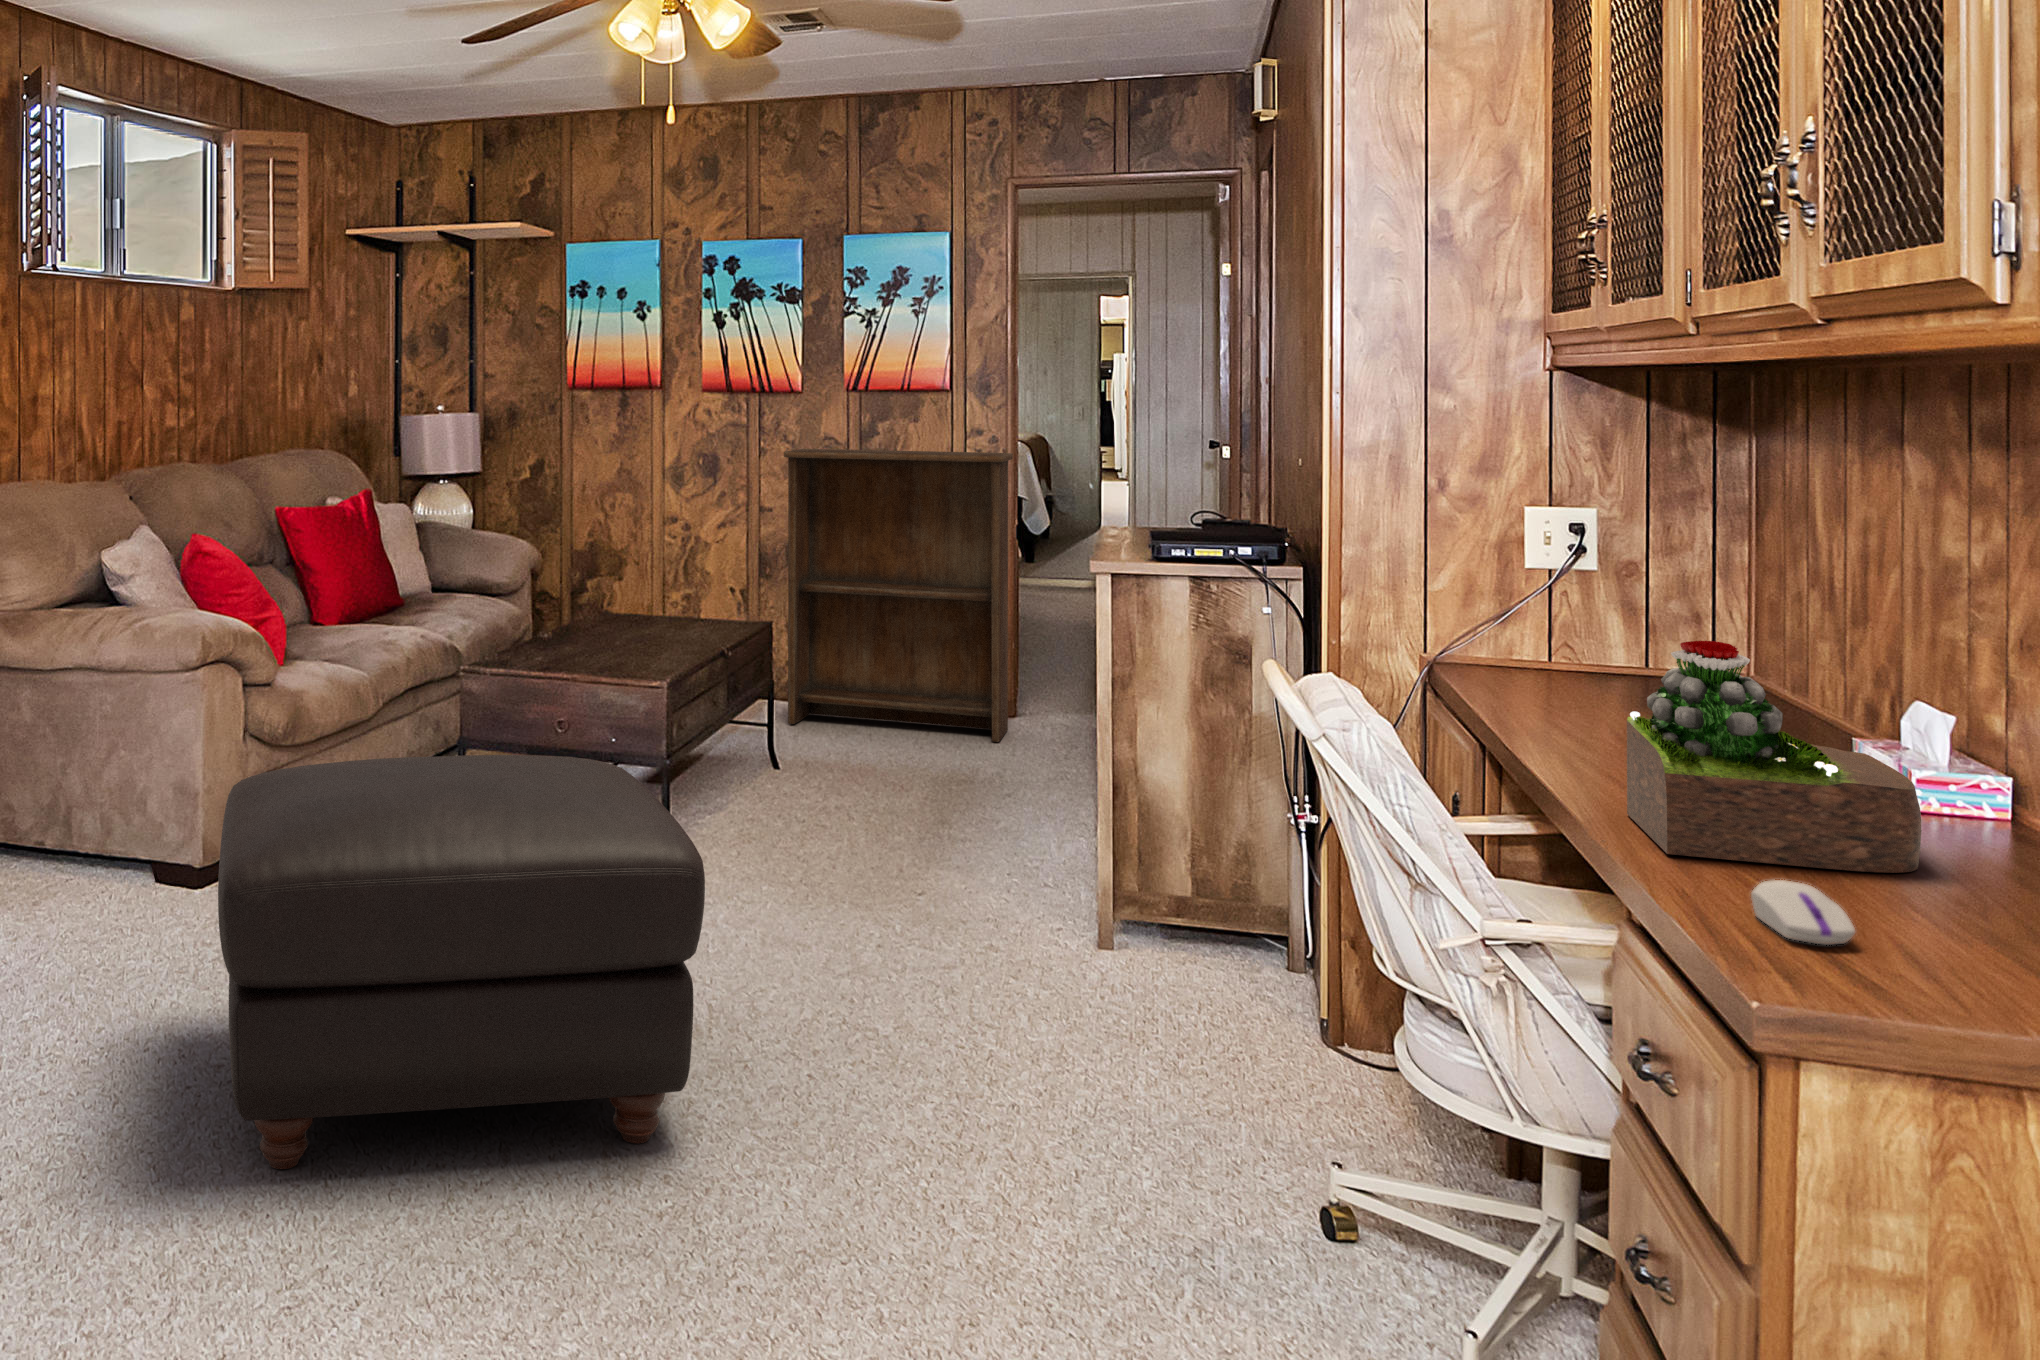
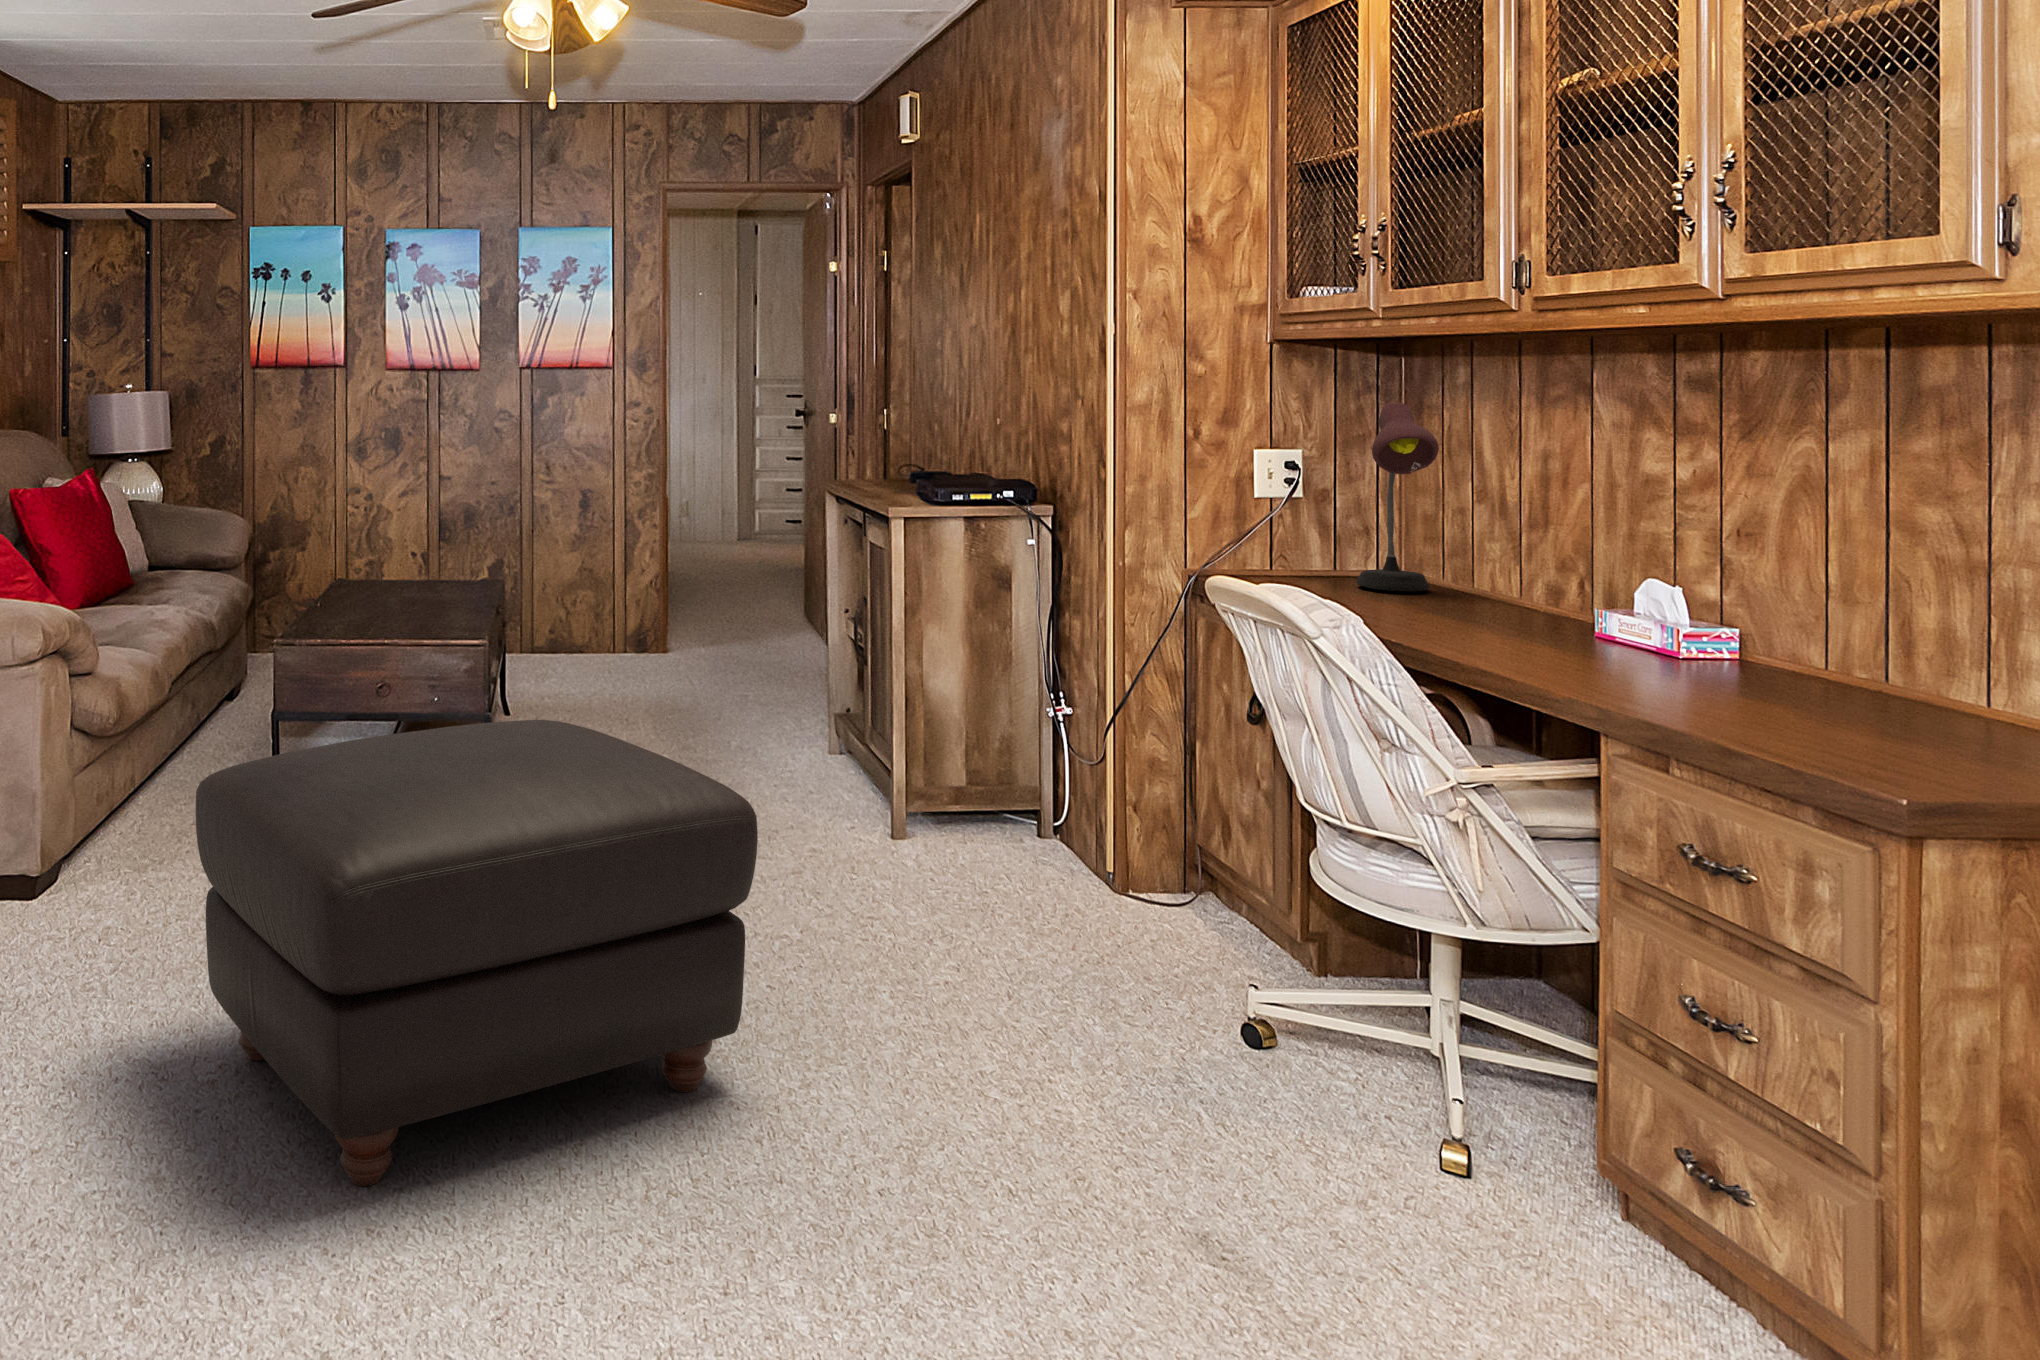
bookshelf: present [784,449,1013,742] -> none [487,423,687,681]
desk lamp: none [1585,453,1680,690] -> present [1357,403,1439,591]
succulent plant: present [1627,641,1921,873] -> none [1600,541,1850,712]
computer mouse: present [1751,880,1855,945] -> none [1832,721,1942,768]

